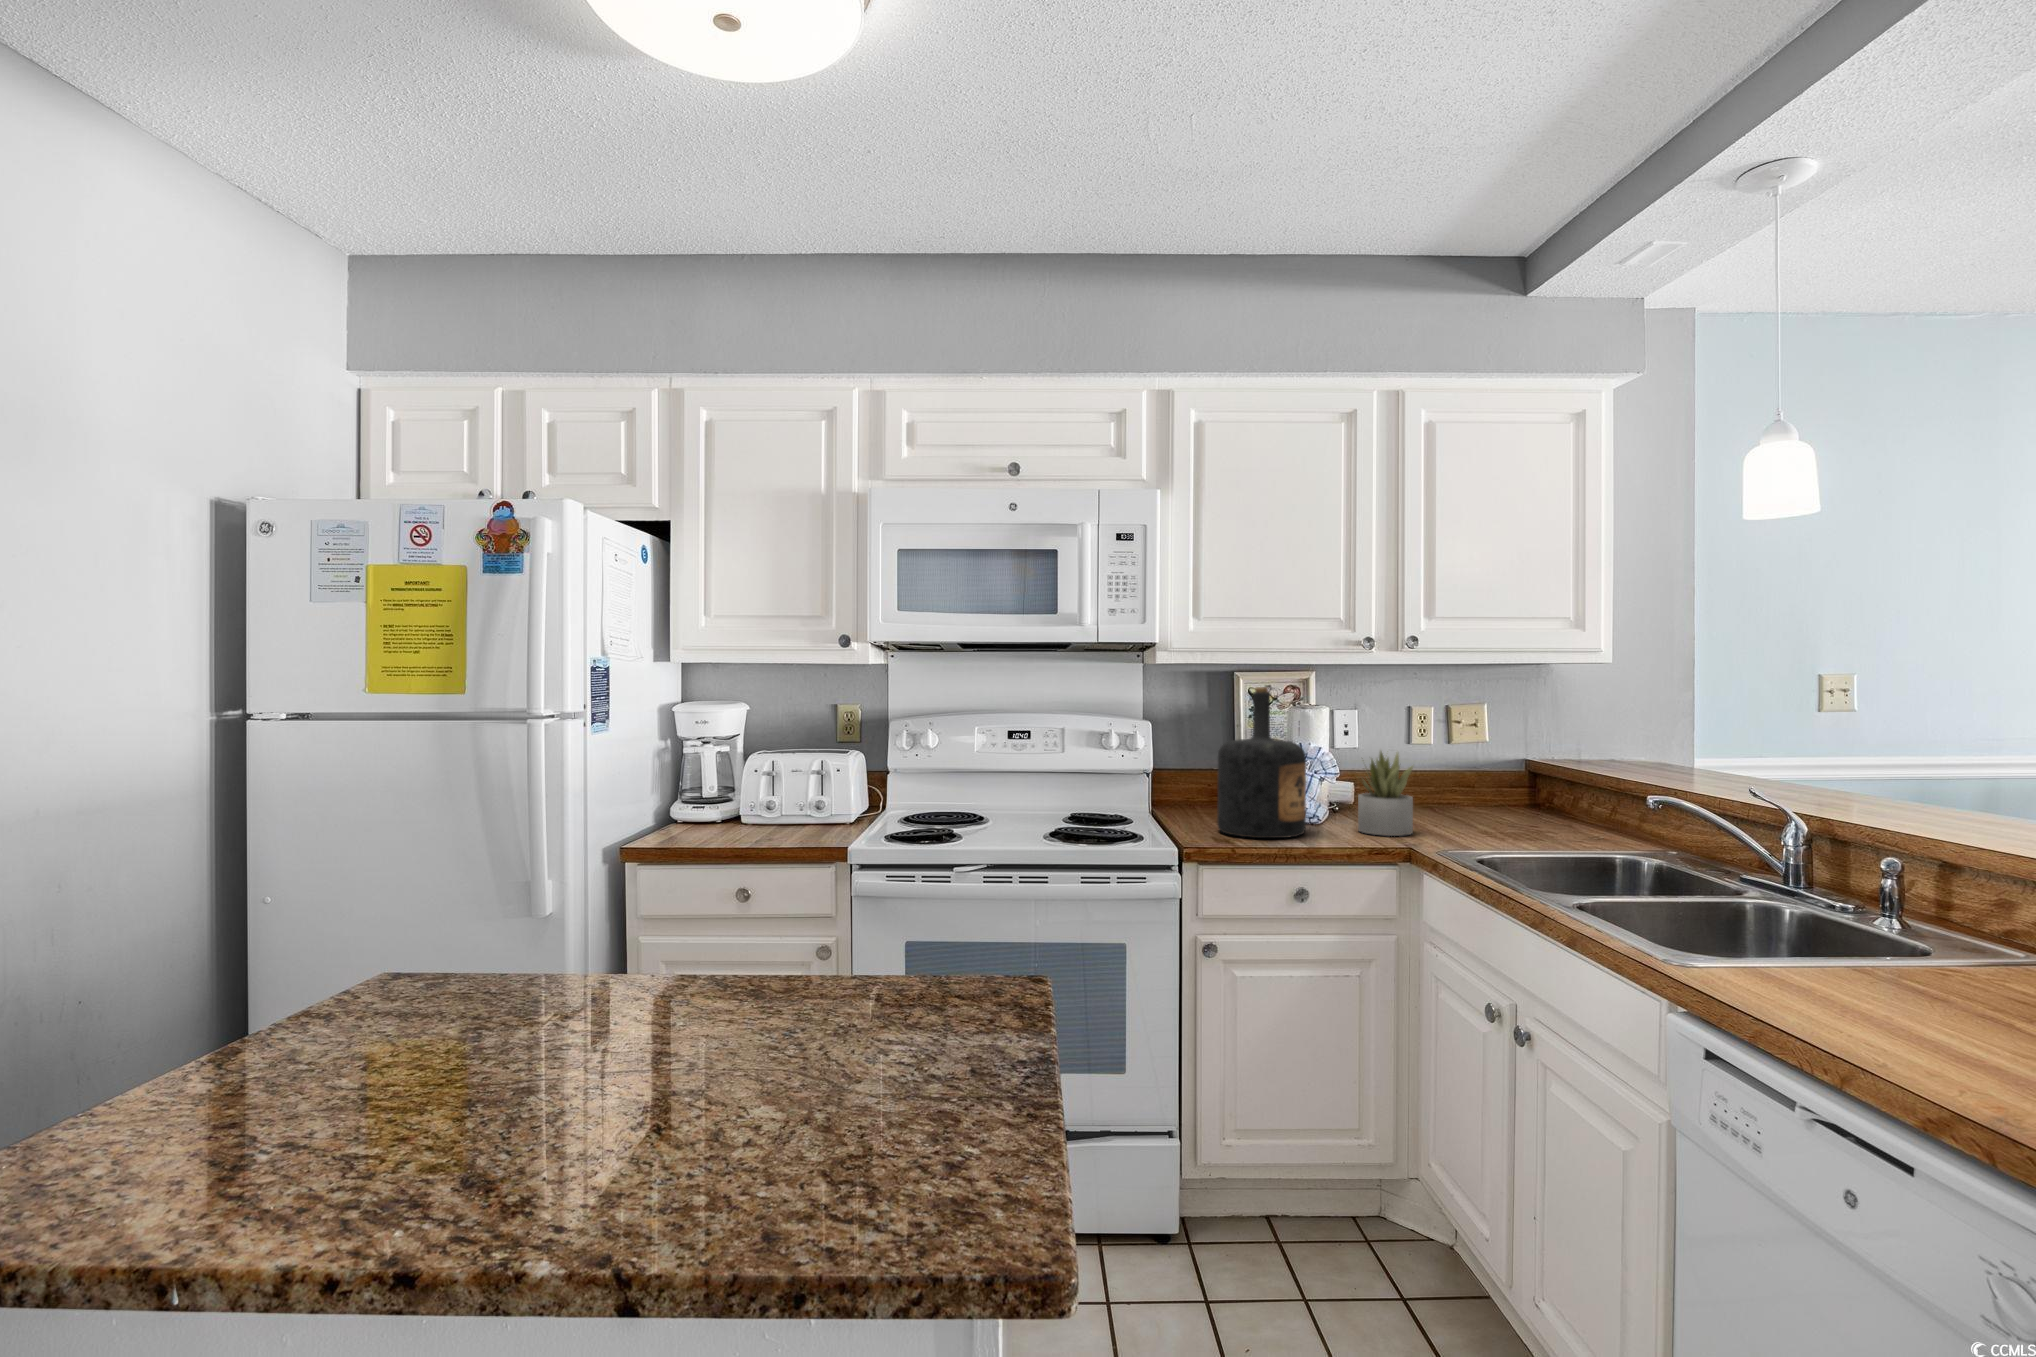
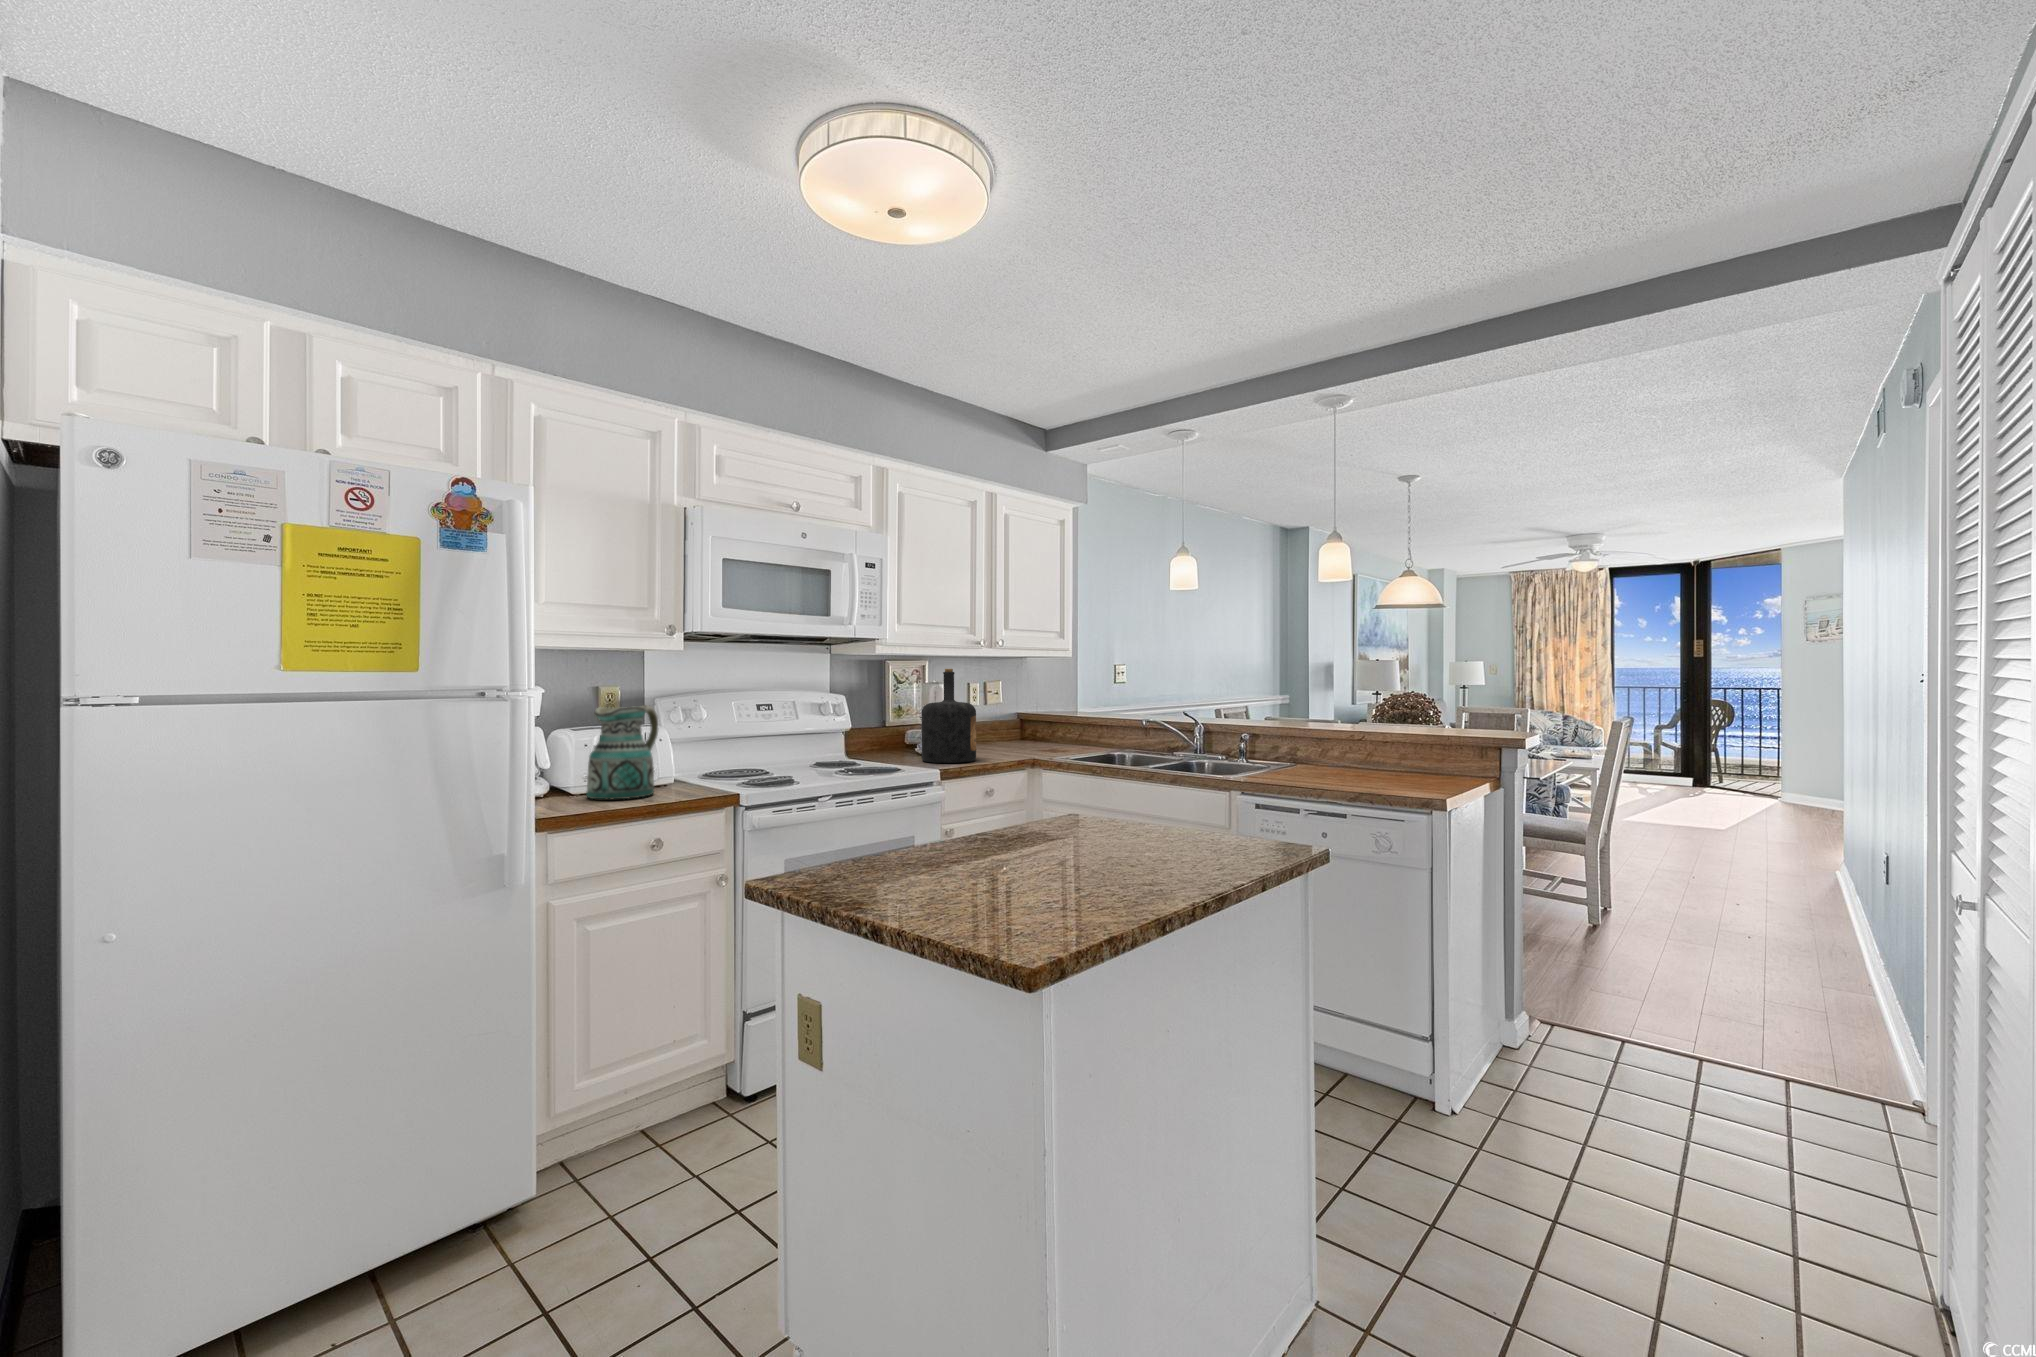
ceramic pitcher: none [727,730,823,839] -> present [586,705,658,799]
succulent plant: present [1358,751,1413,836] -> none [987,705,1021,756]

